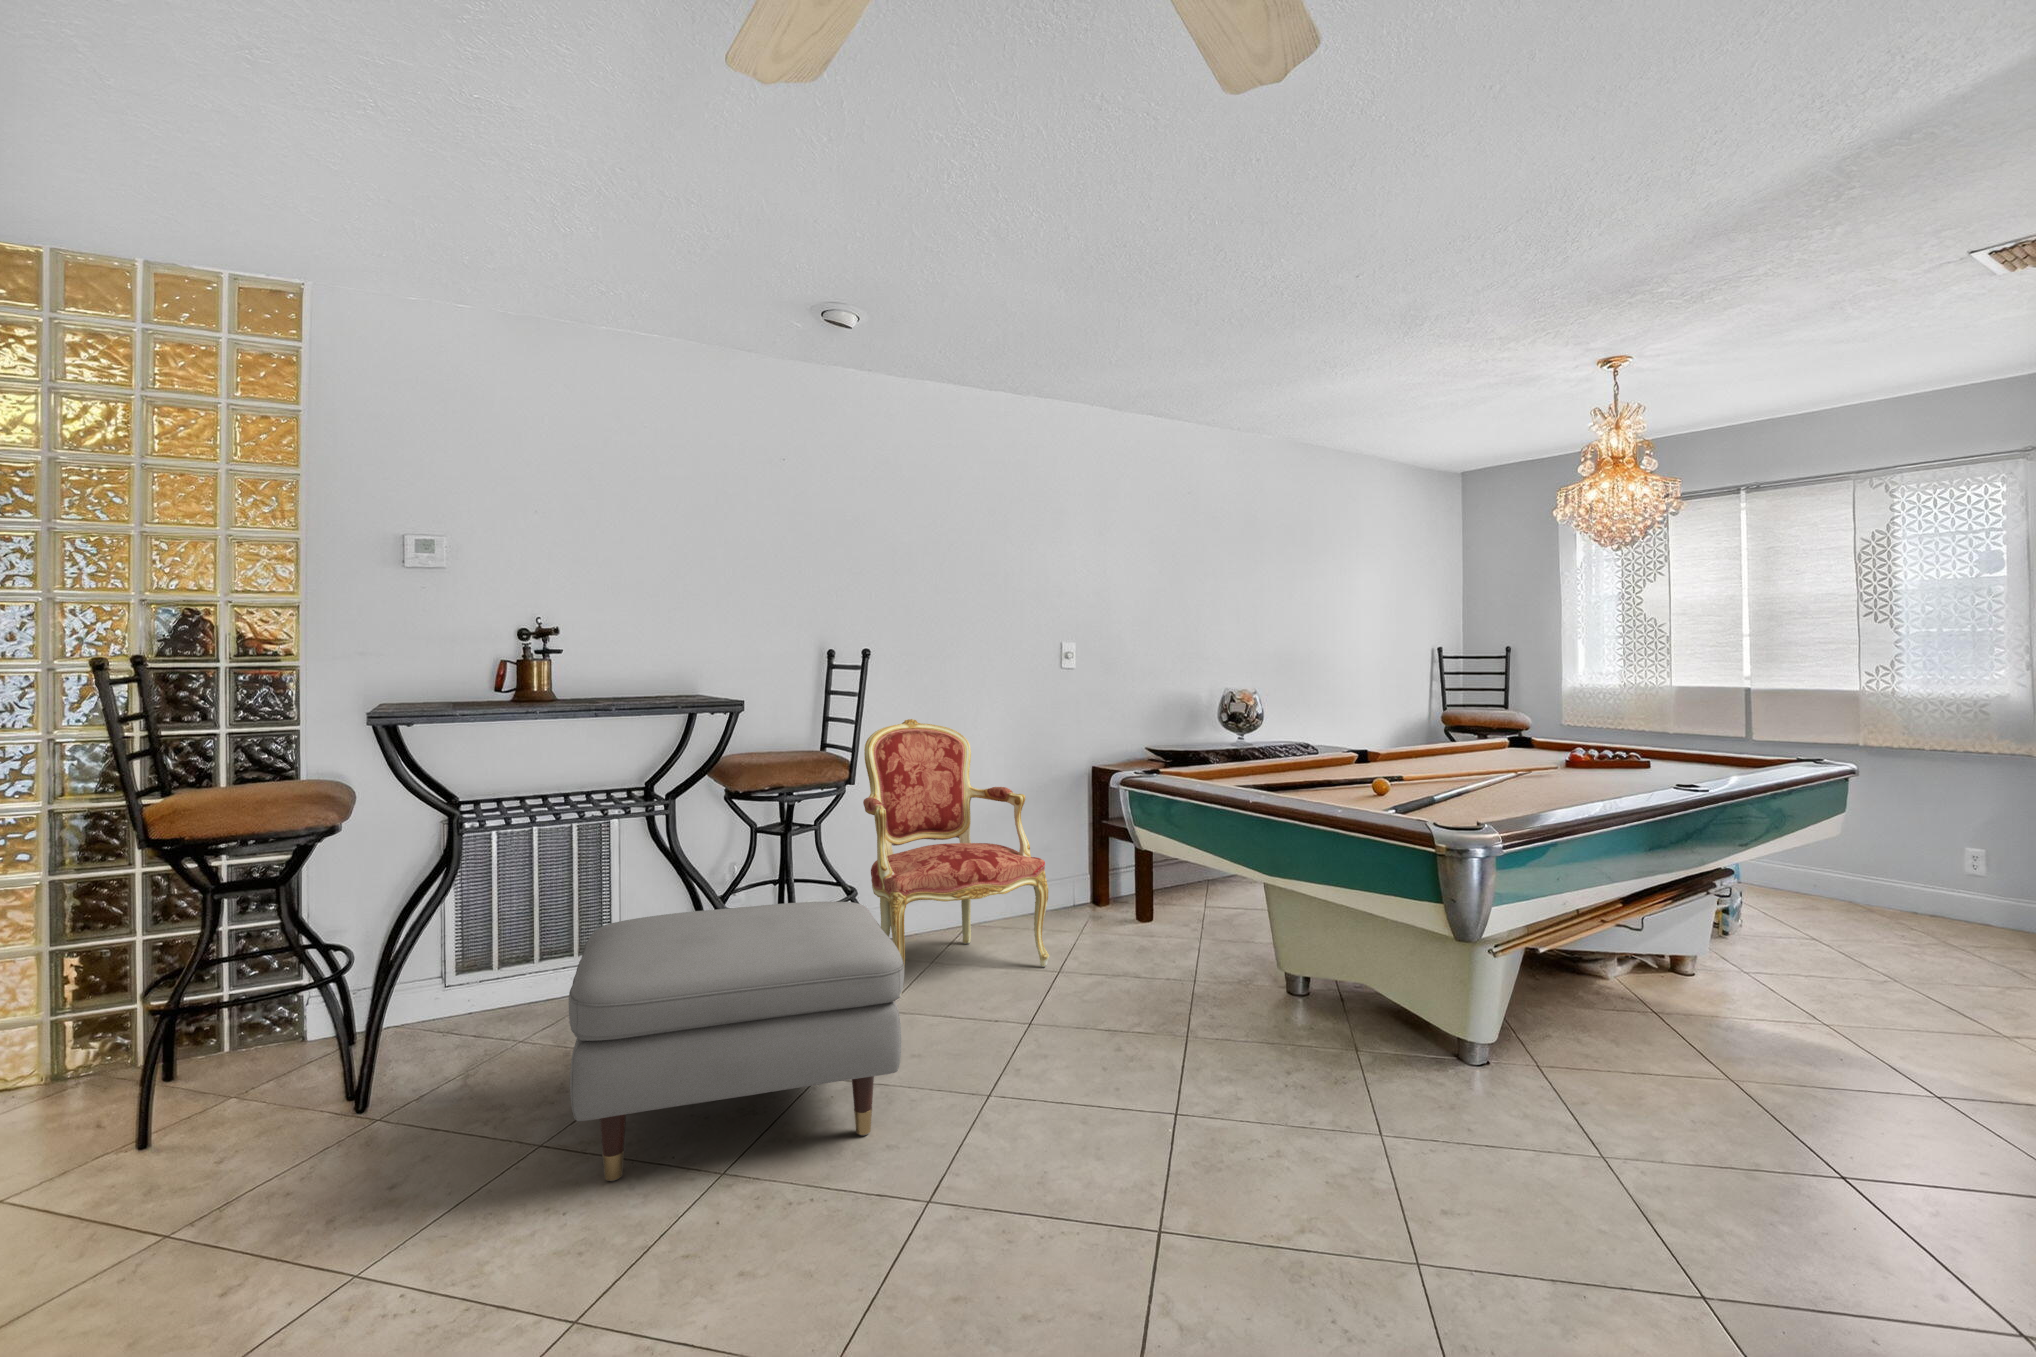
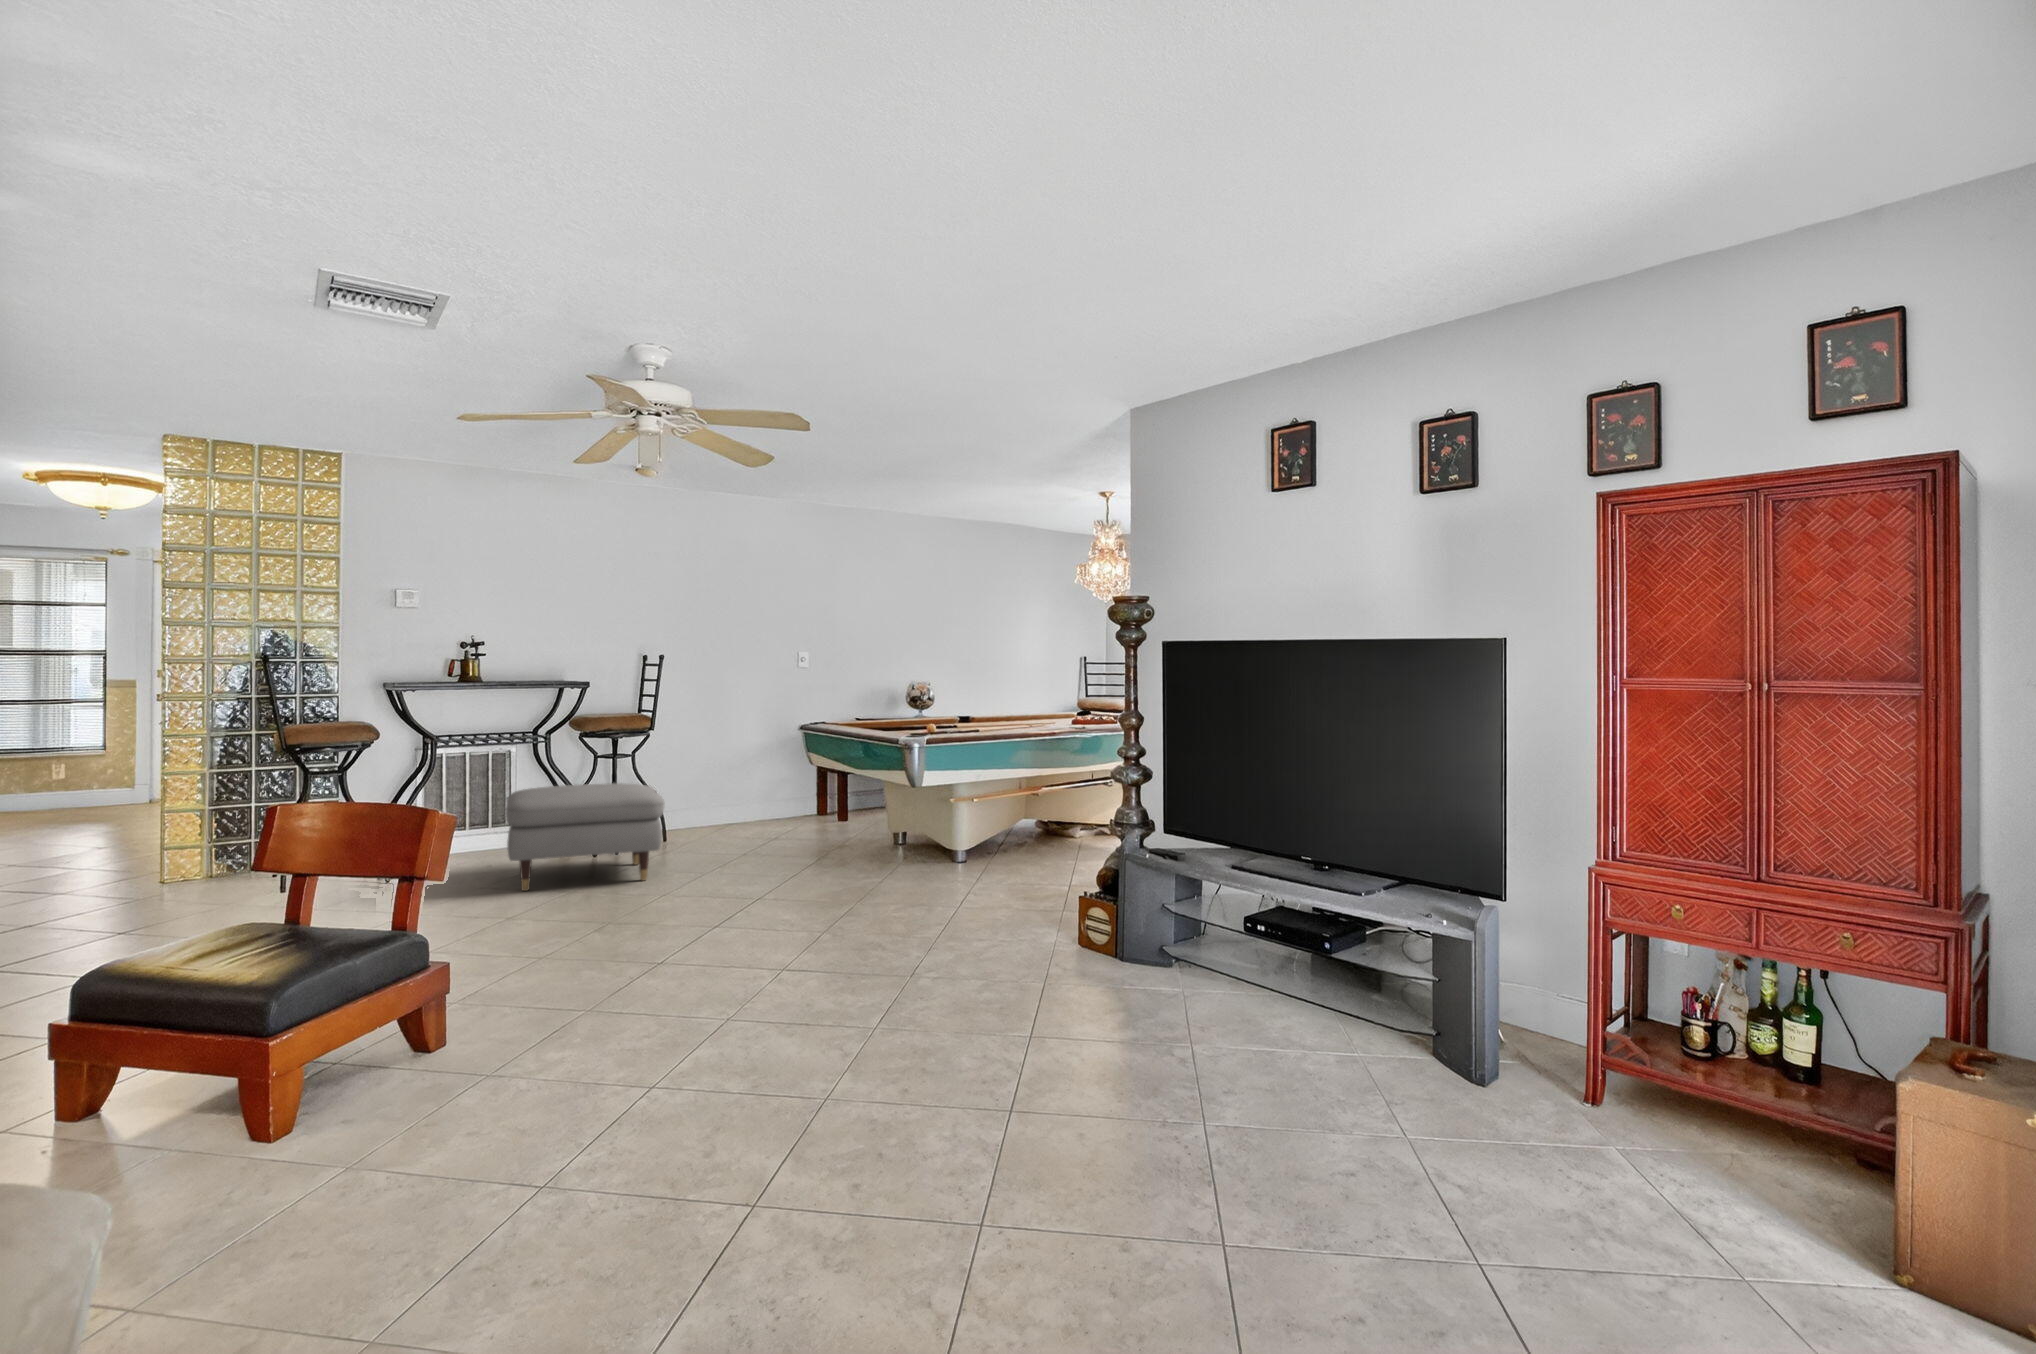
armchair: present [863,719,1049,997] -> none [662,696,770,847]

